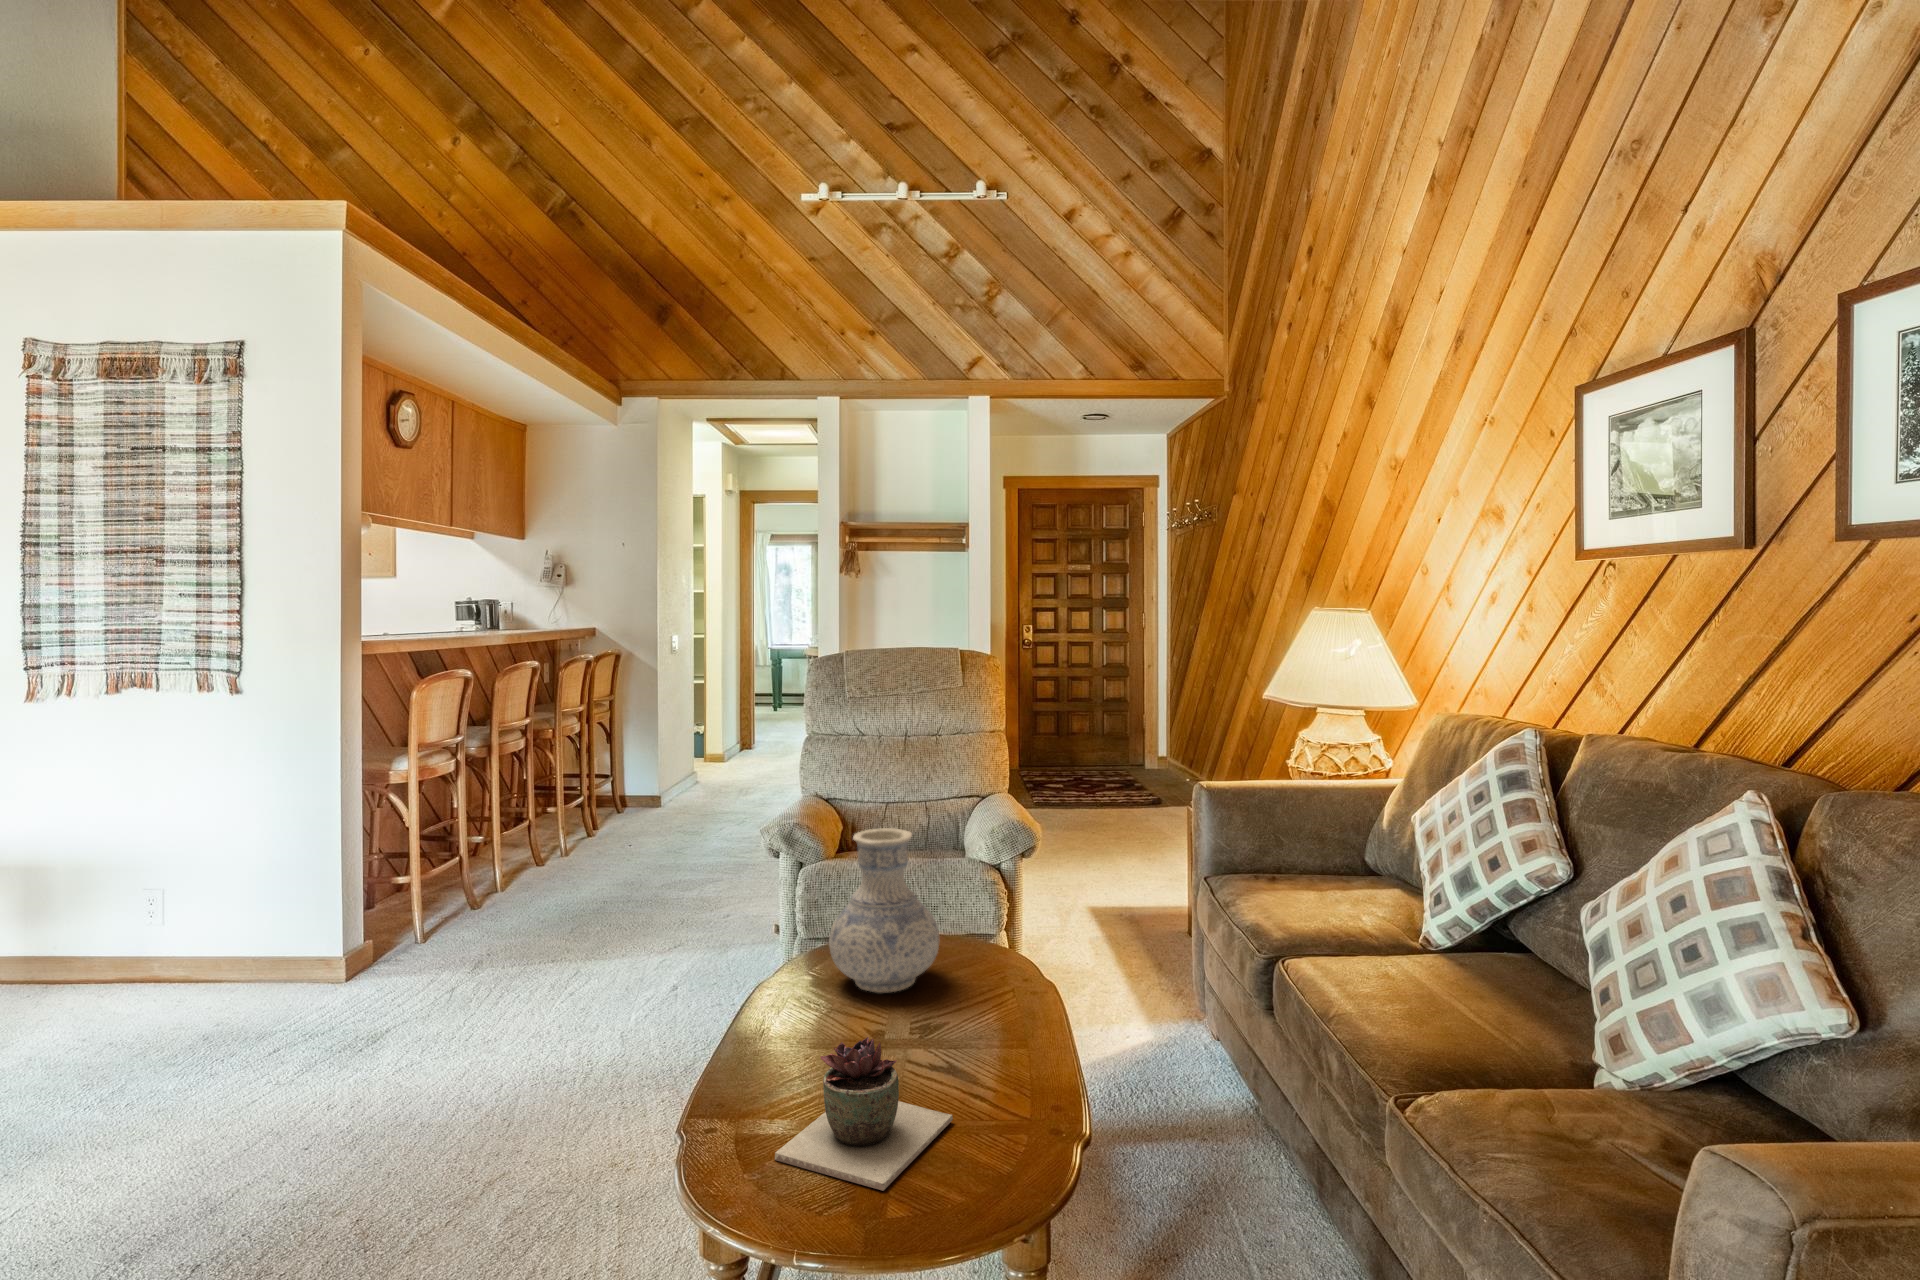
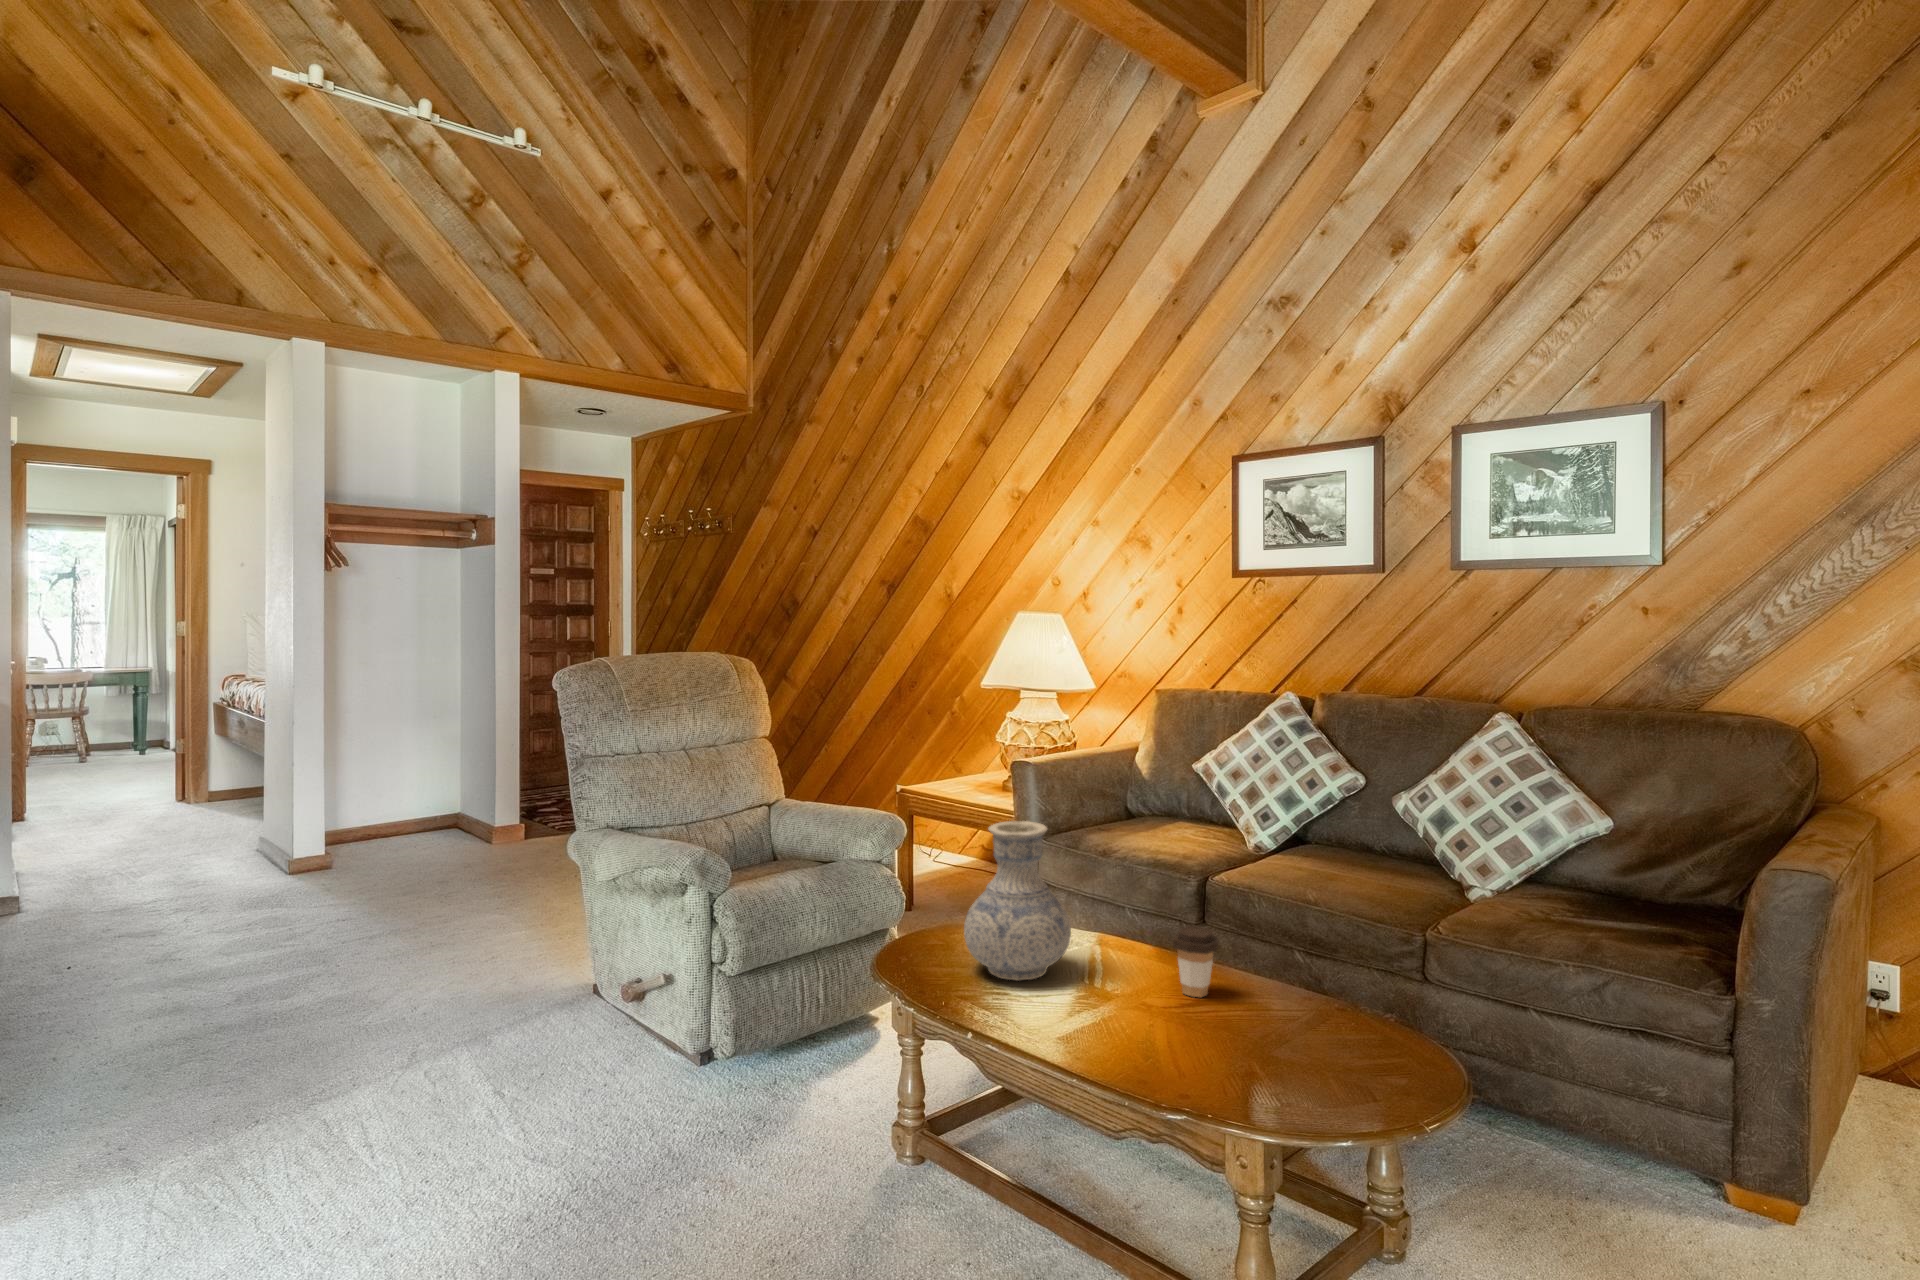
coffee cup: none [945,974,994,1057] -> present [1173,926,1218,997]
succulent plant: present [775,1037,953,1191] -> none [1213,975,1376,1096]

